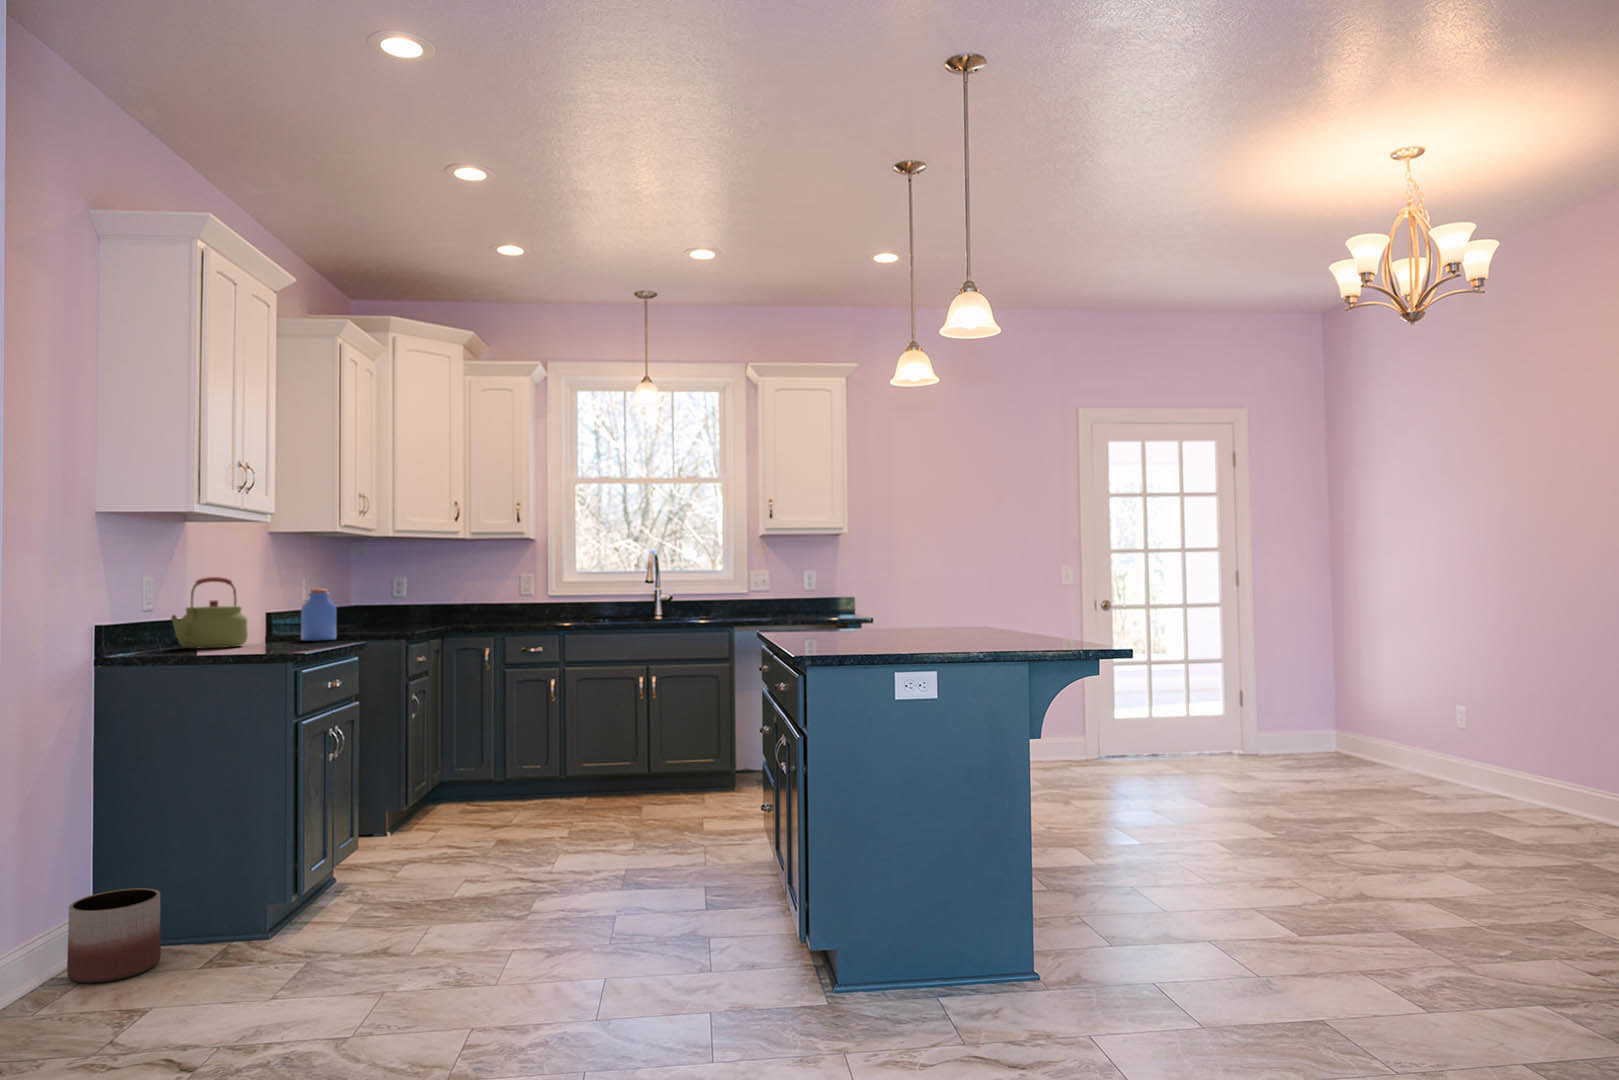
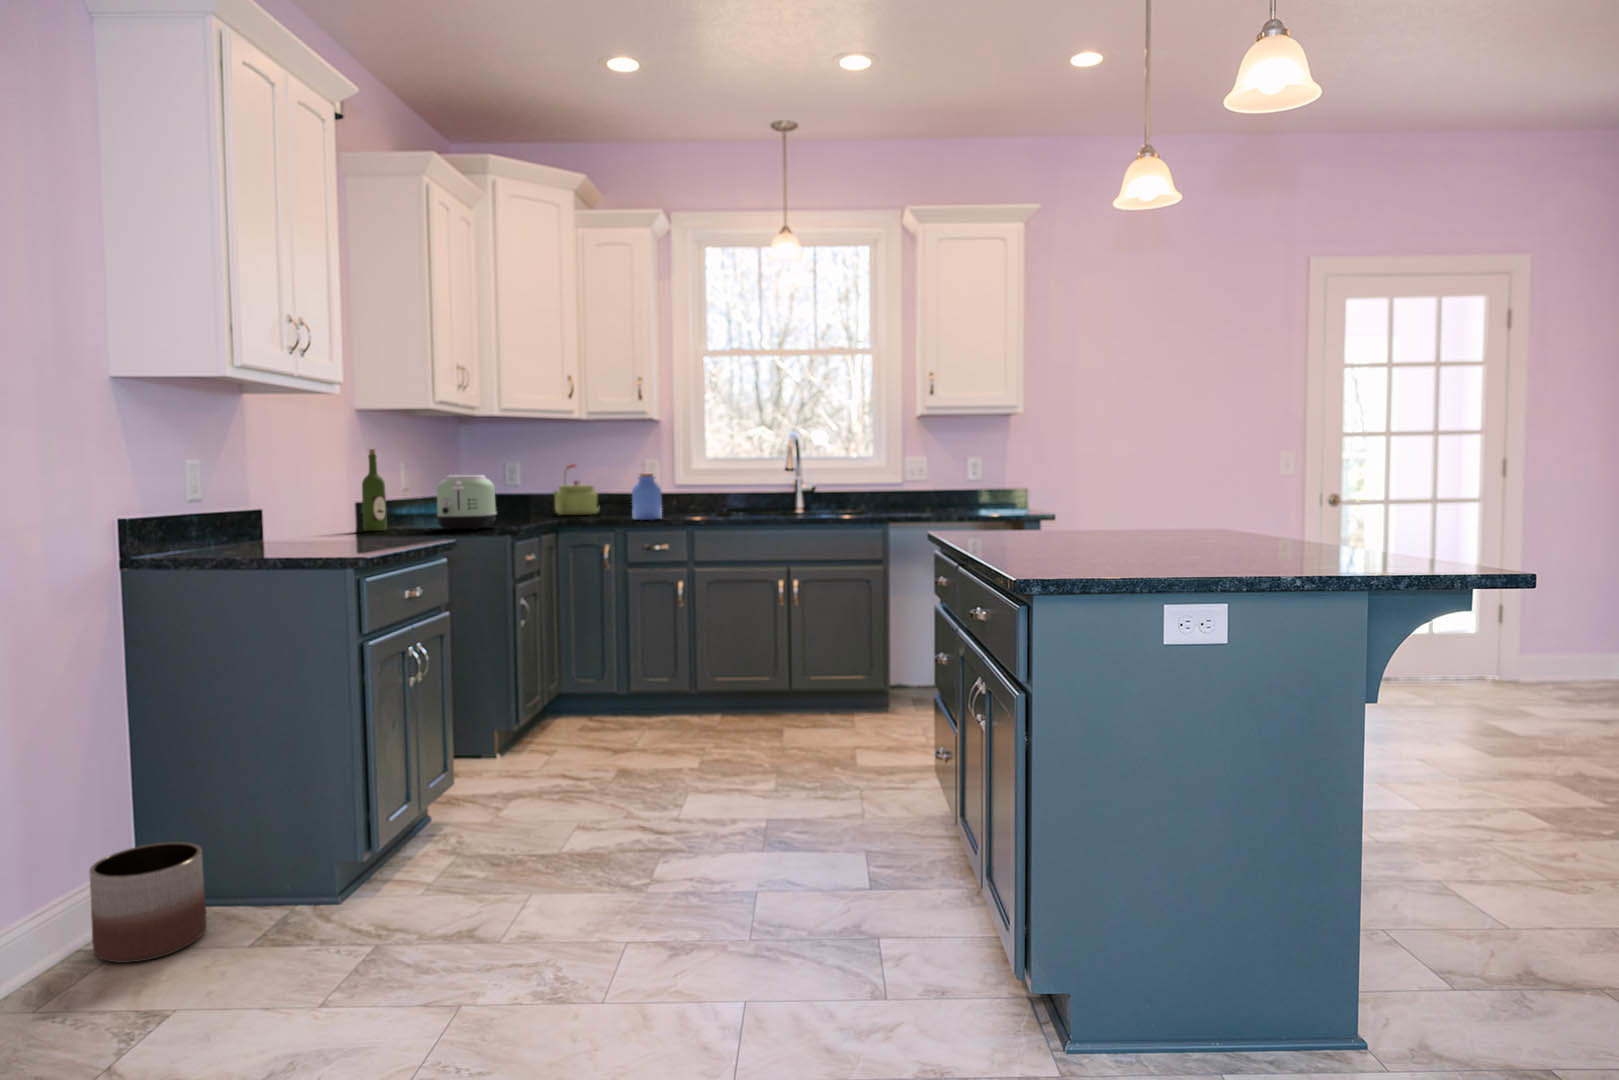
wine bottle: none [273,566,294,637] -> present [362,449,387,531]
kettle: present [171,577,248,648] -> present [554,464,599,515]
toaster: none [340,588,392,635] -> present [437,475,496,530]
jar: present [301,589,336,641] -> present [632,473,662,520]

